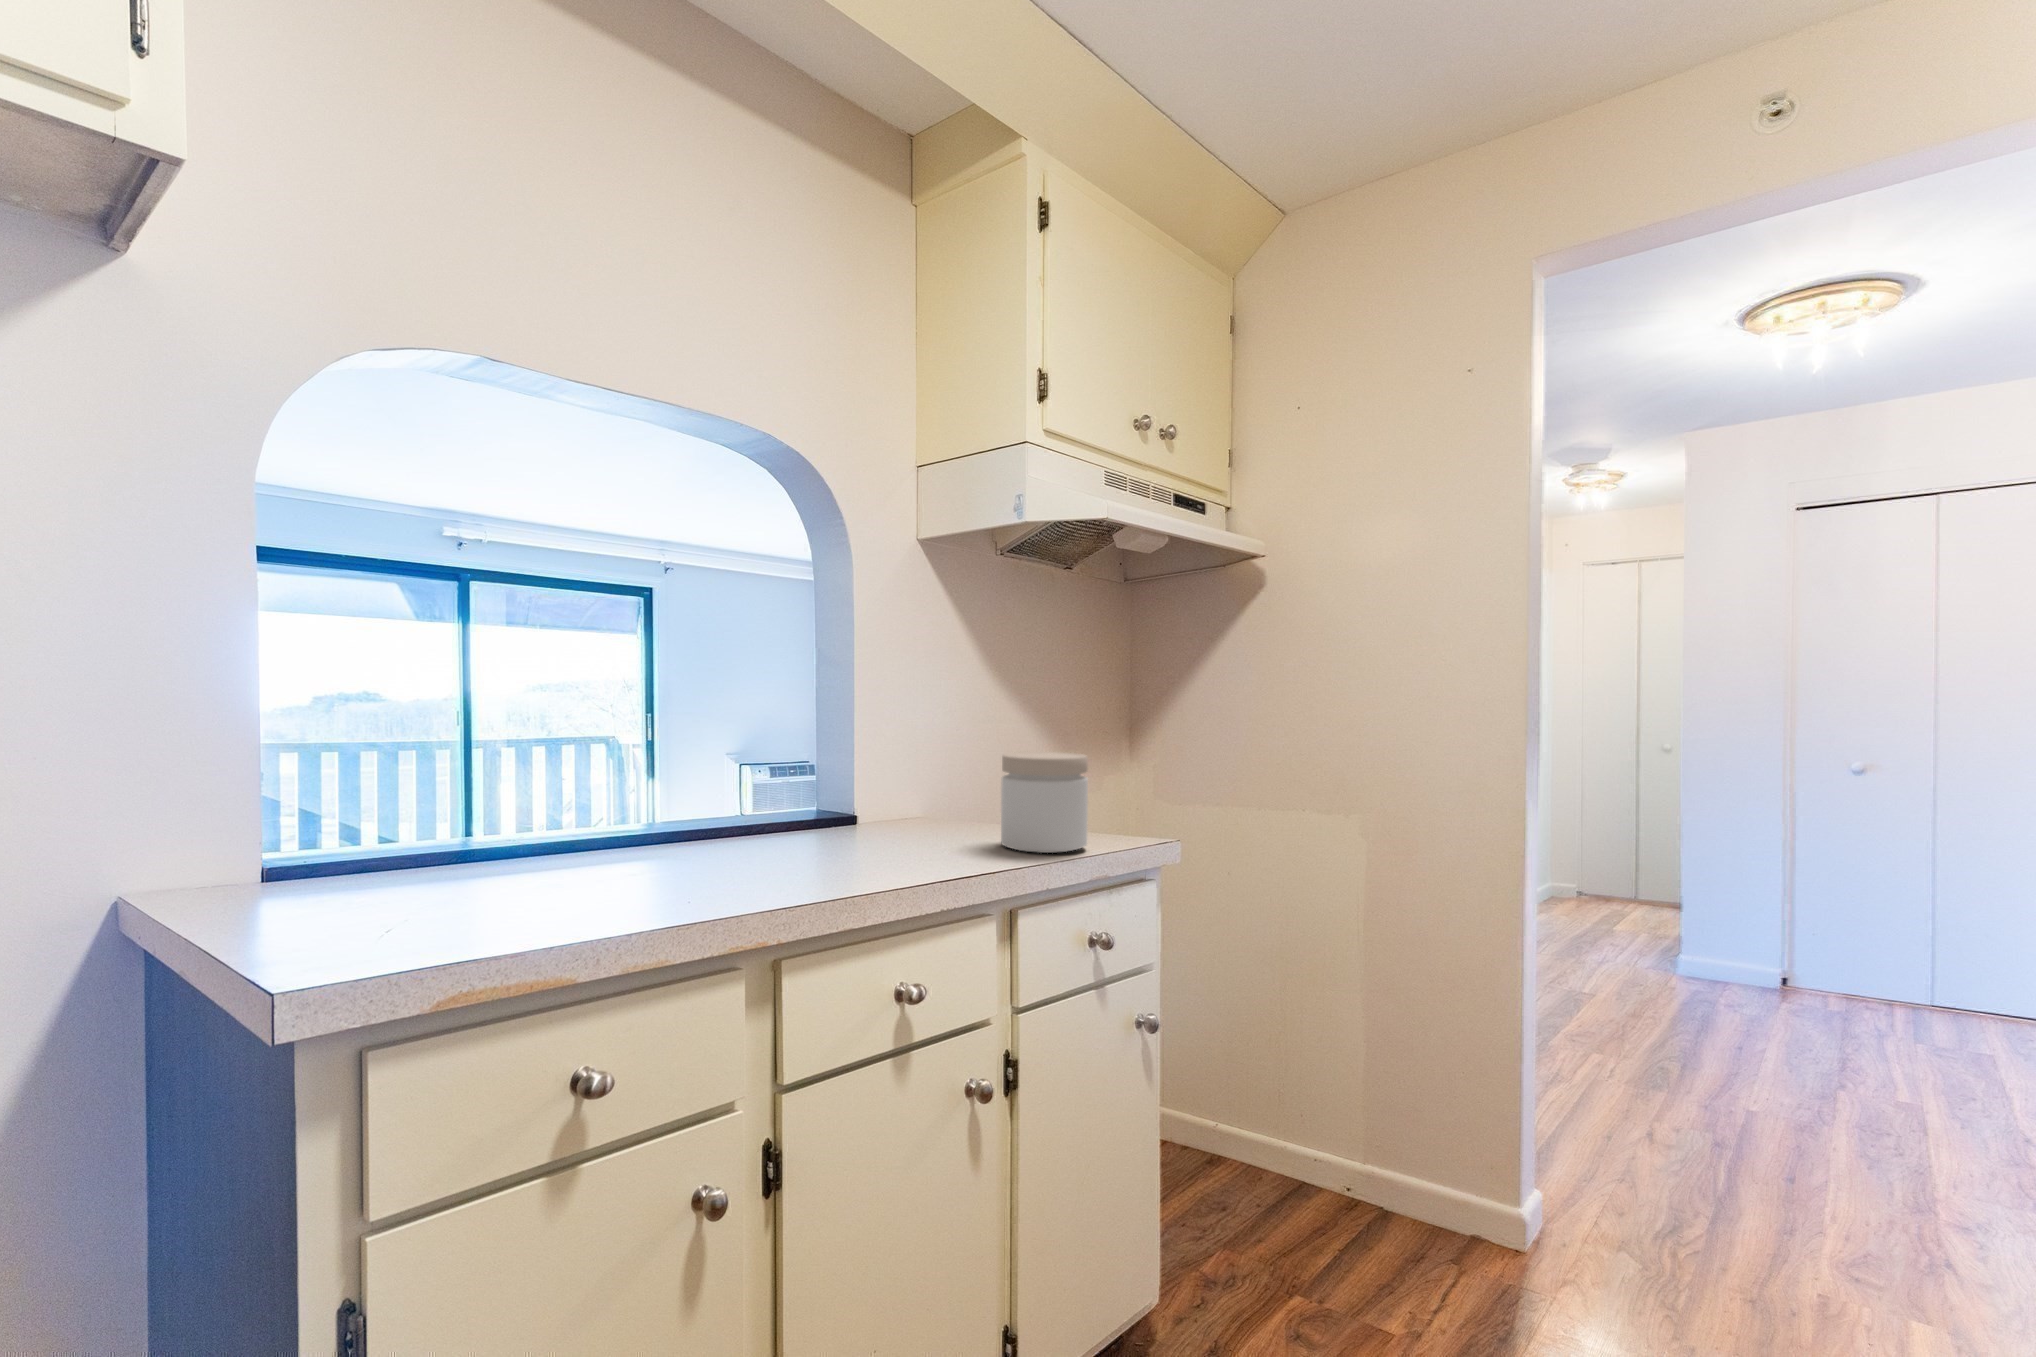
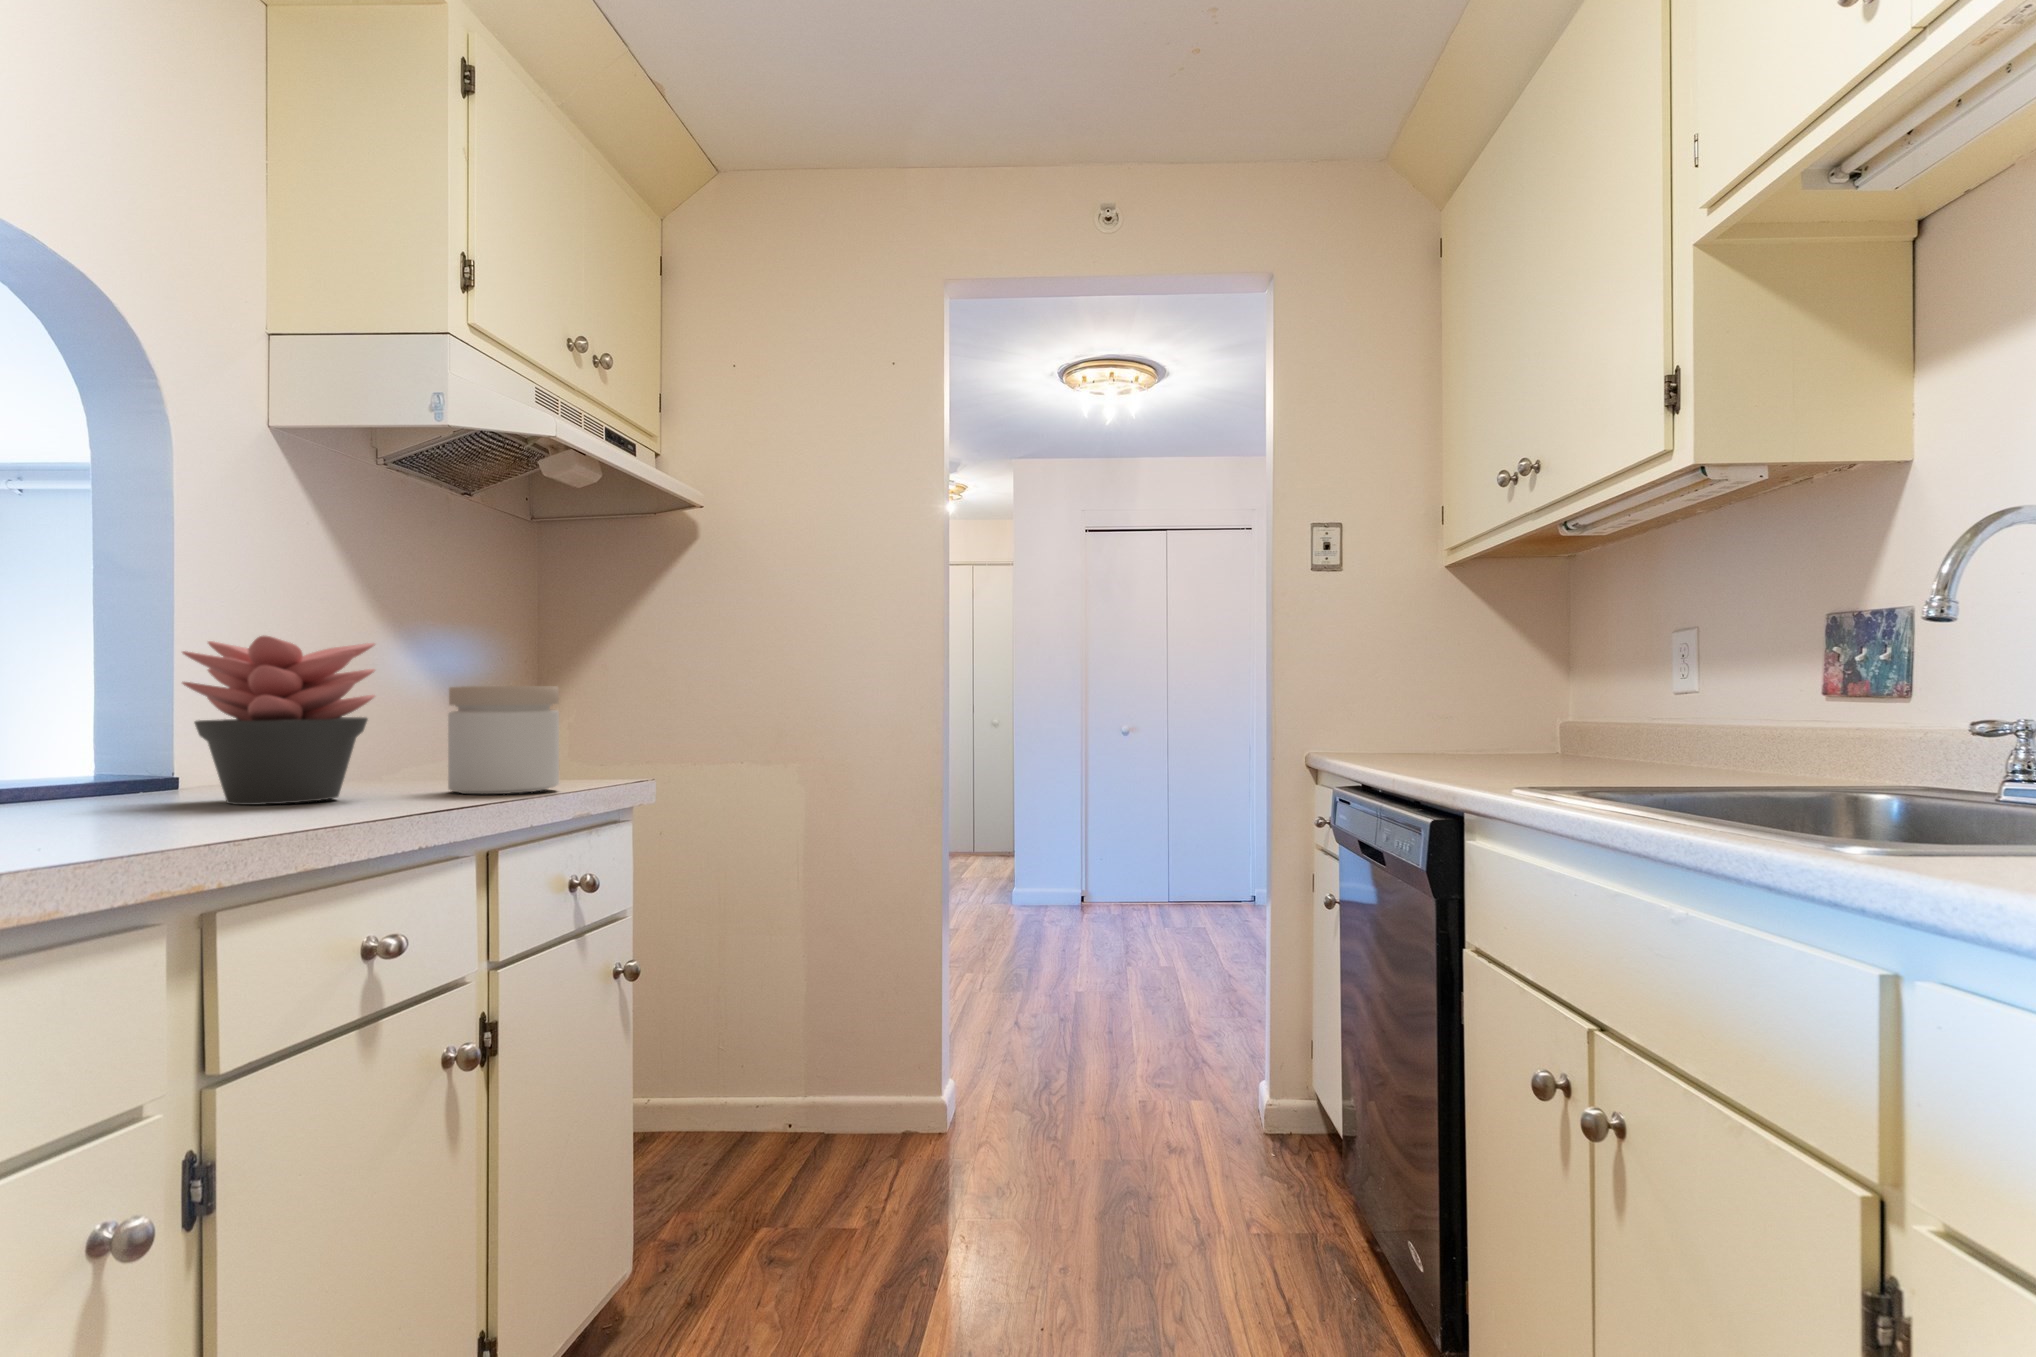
succulent plant: none [819,718,946,852] -> present [182,635,375,805]

